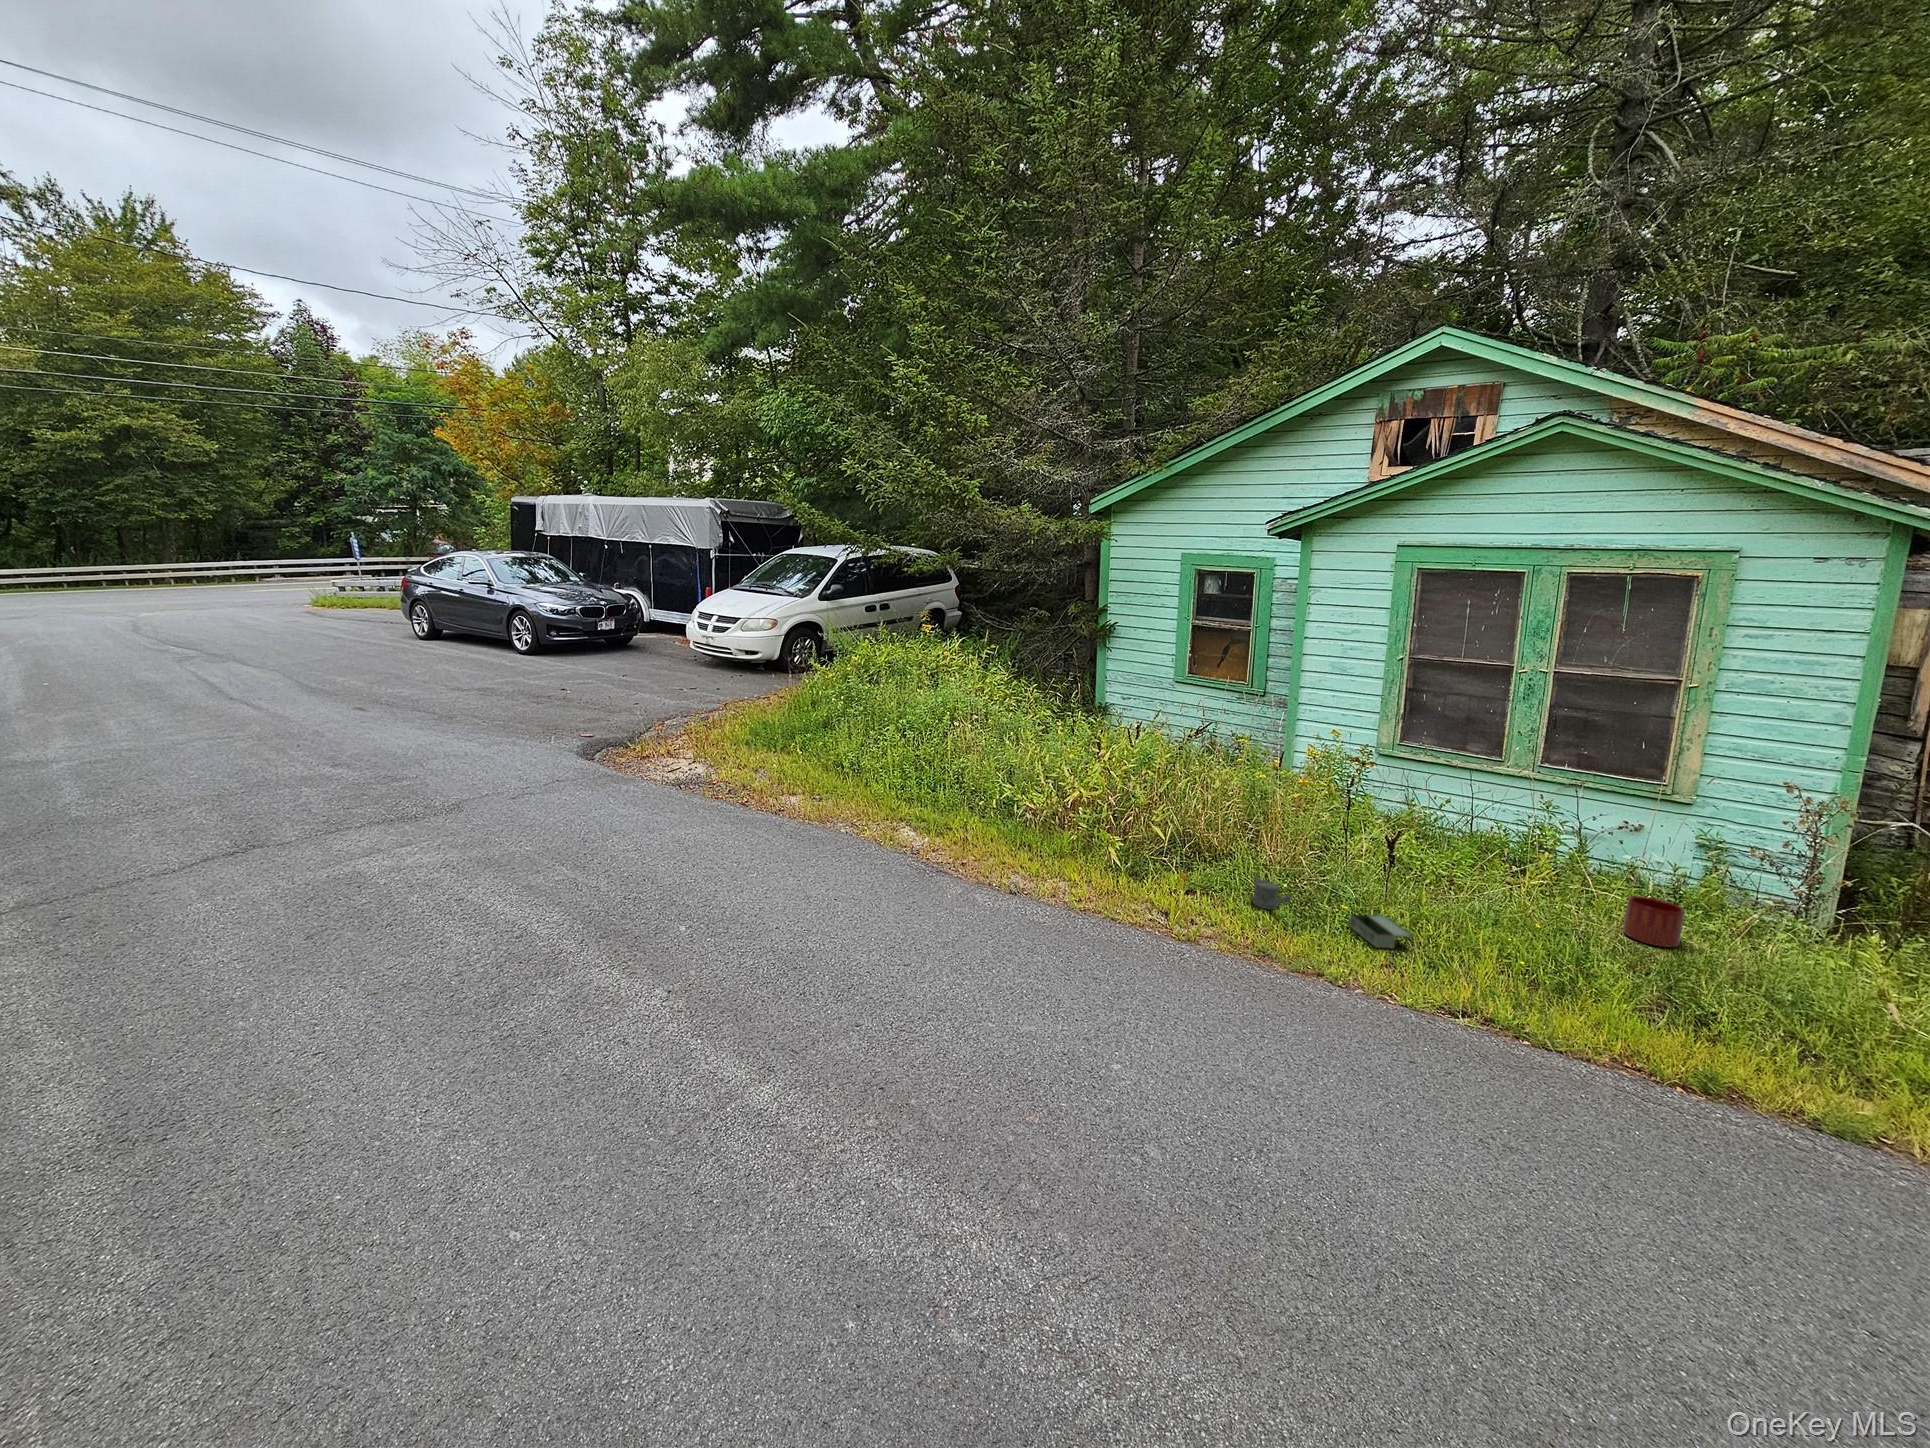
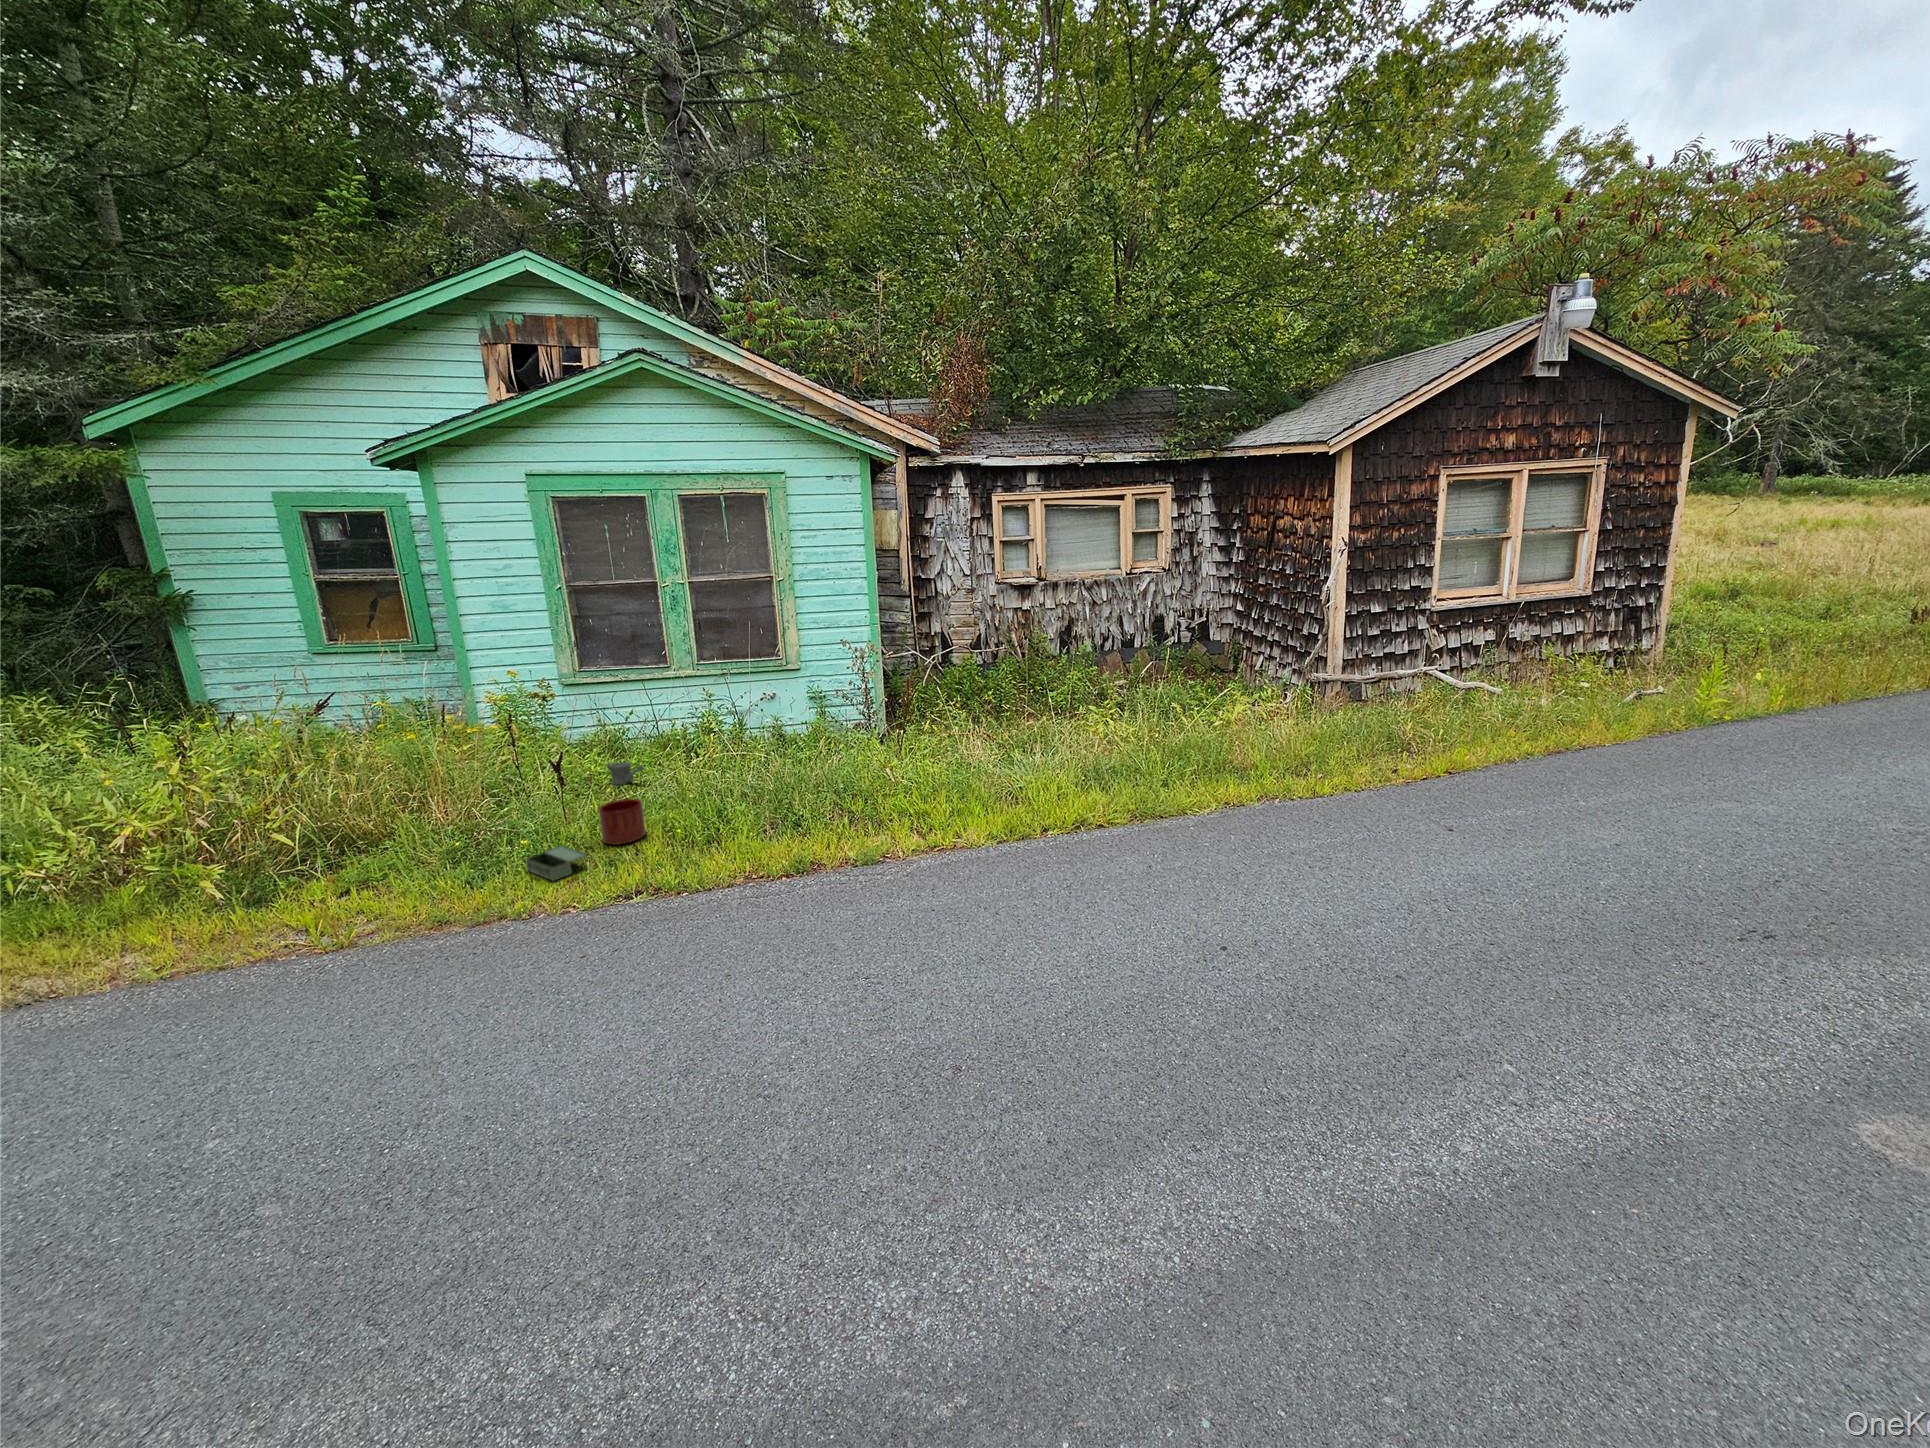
watering can: present [1253,876,1291,910] -> present [607,762,643,785]
planter: present [1623,896,1685,947] -> present [599,799,646,845]

